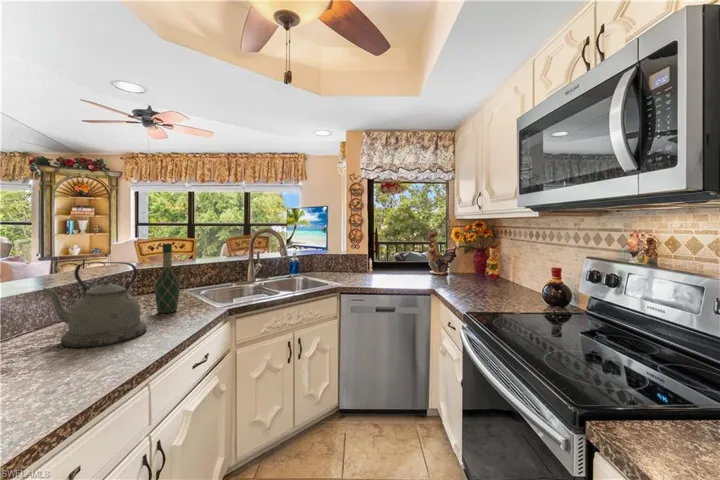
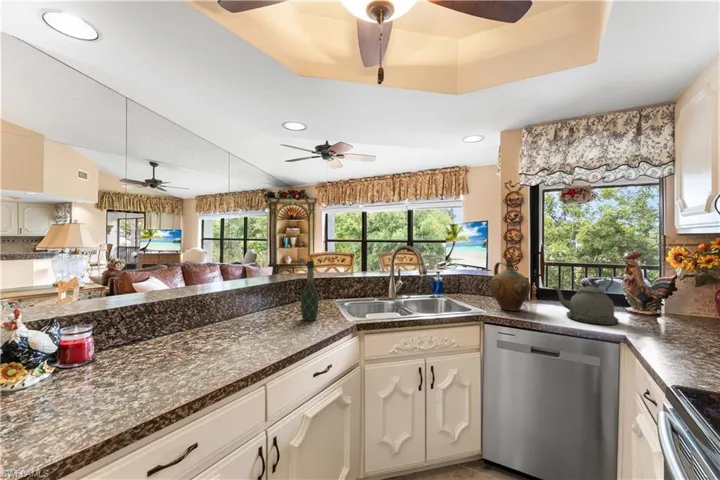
ceramic jug: none [342,239,372,282] -> present [490,260,531,311]
kettle: present [43,262,146,348] -> present [553,272,619,325]

